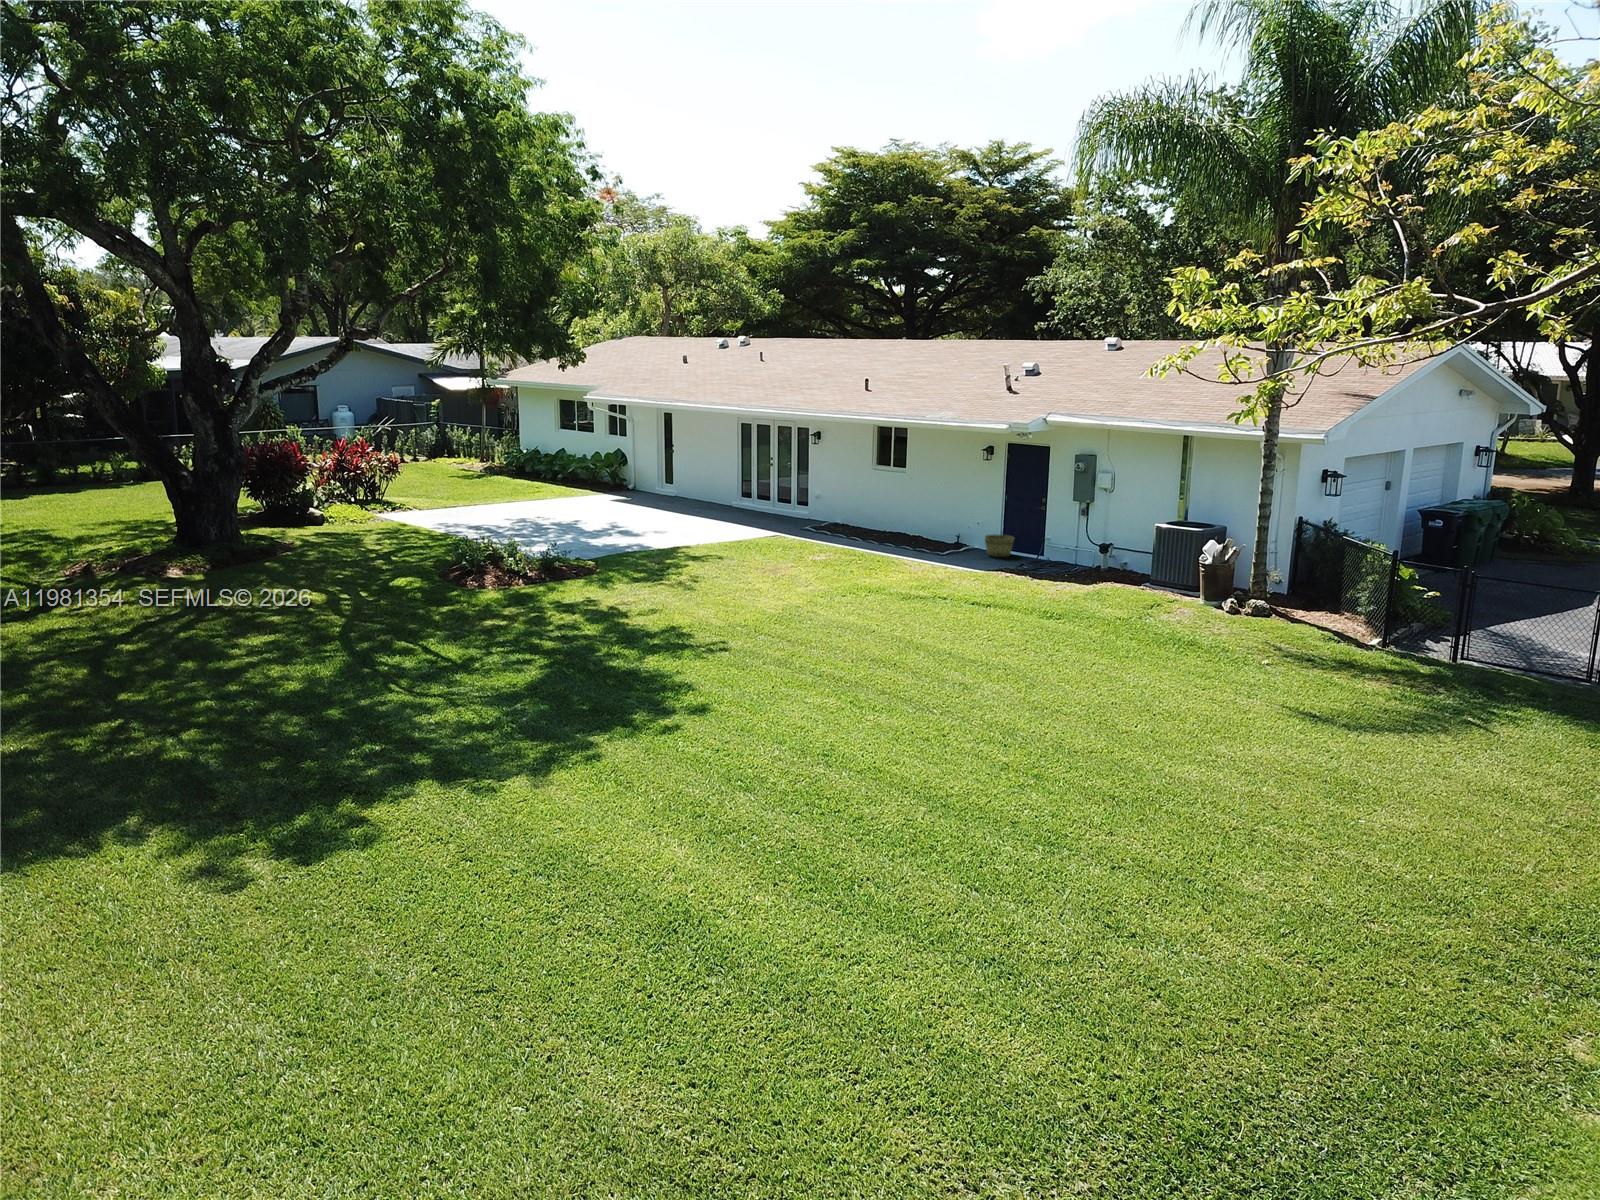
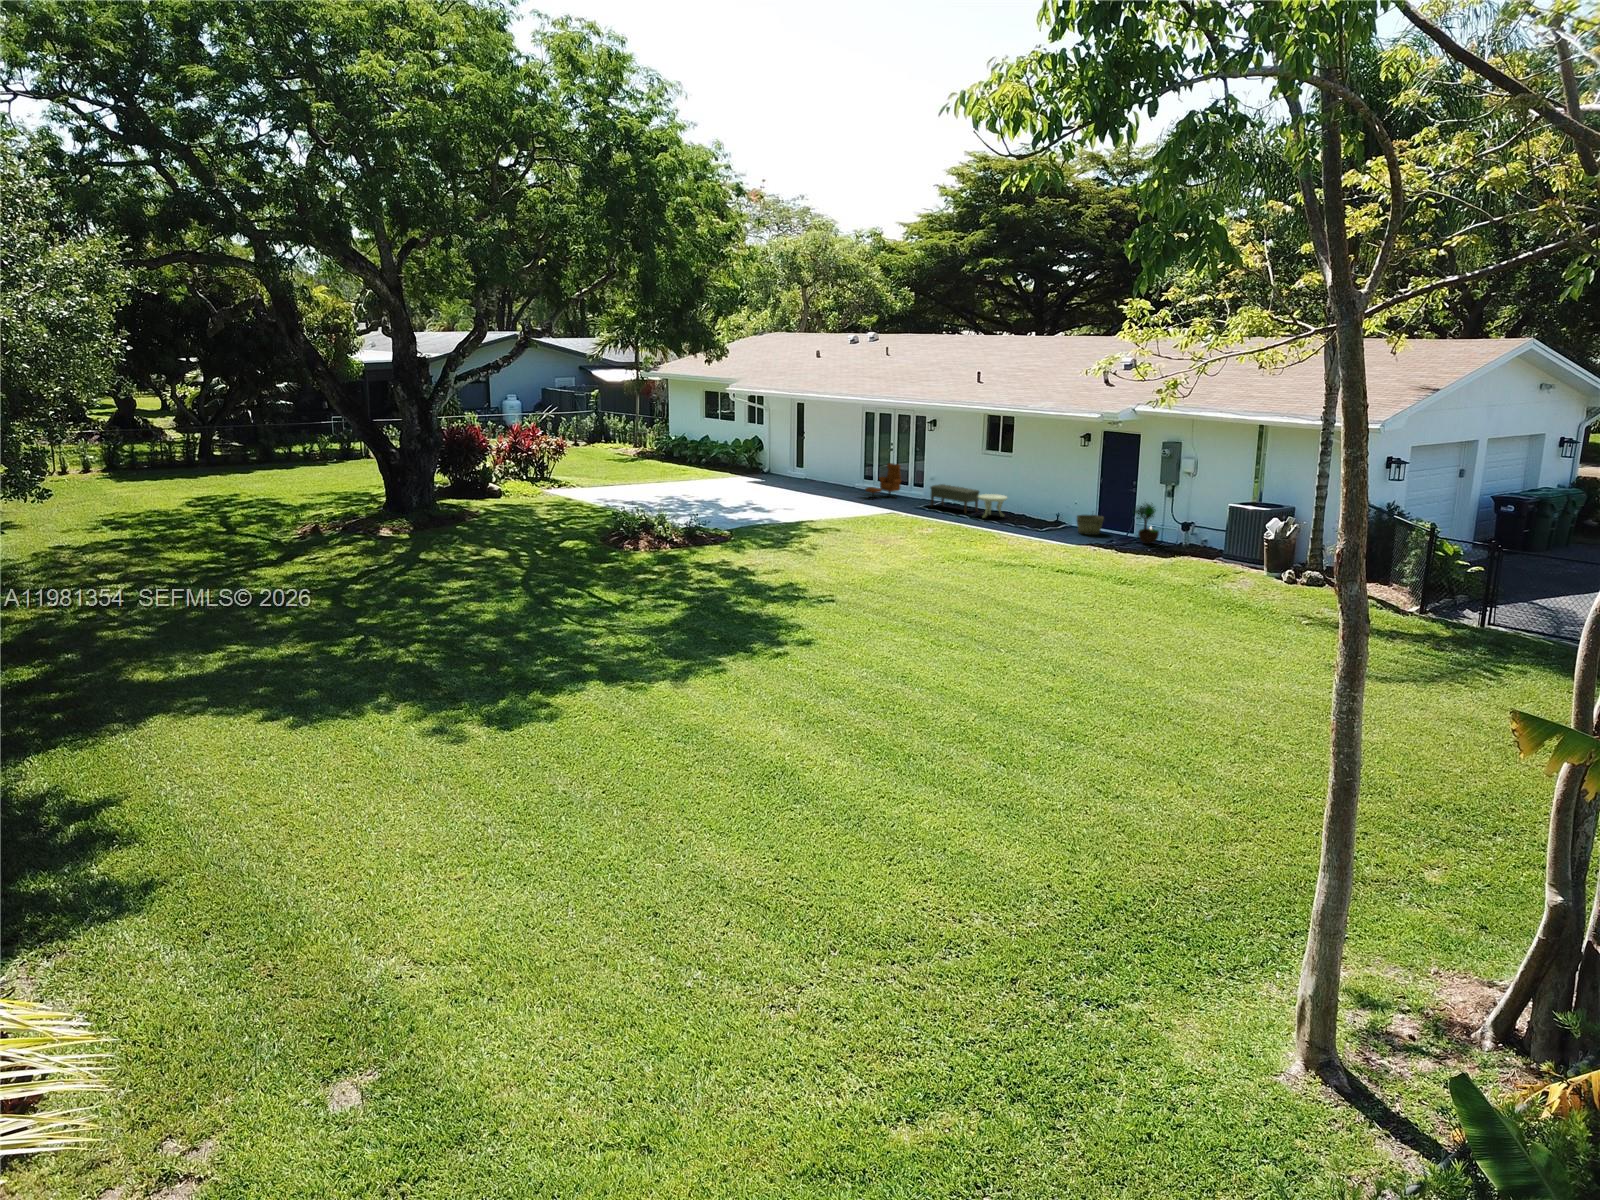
lounge chair: none [746,478,787,520] -> present [865,463,901,499]
bench: none [820,502,875,534] -> present [931,484,979,513]
side table: none [874,512,906,539] -> present [978,494,1007,518]
potted tree: none [1047,517,1077,566] -> present [1135,503,1159,544]

